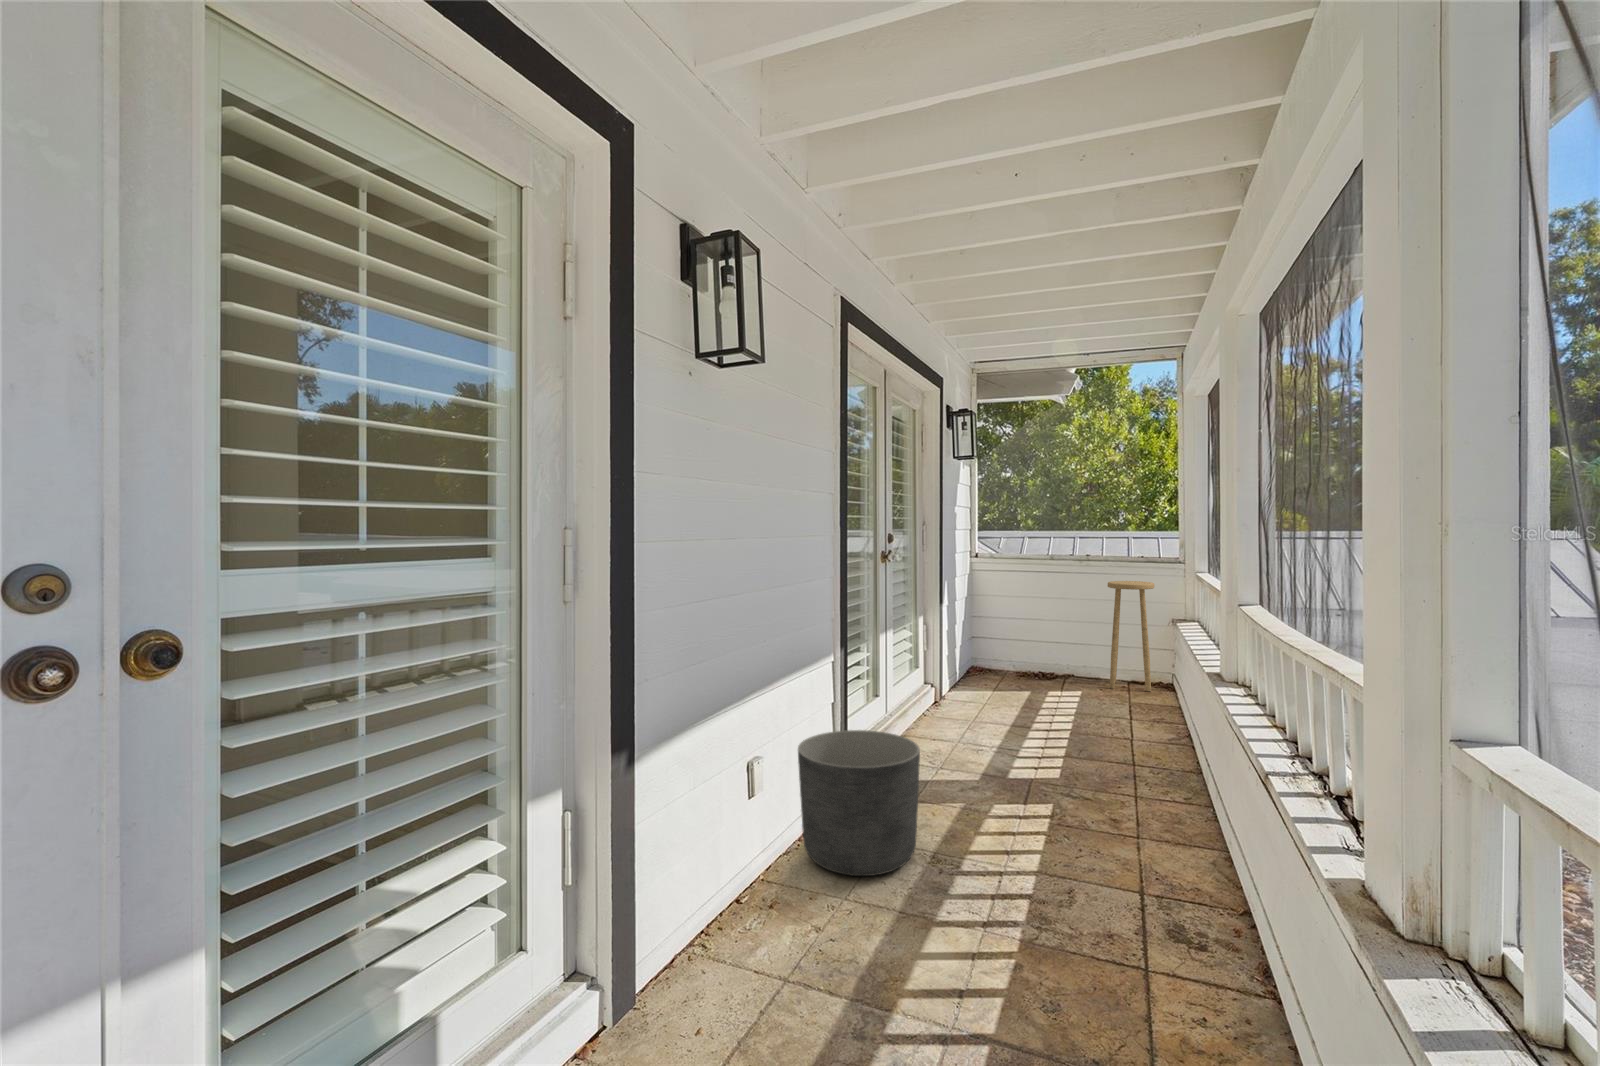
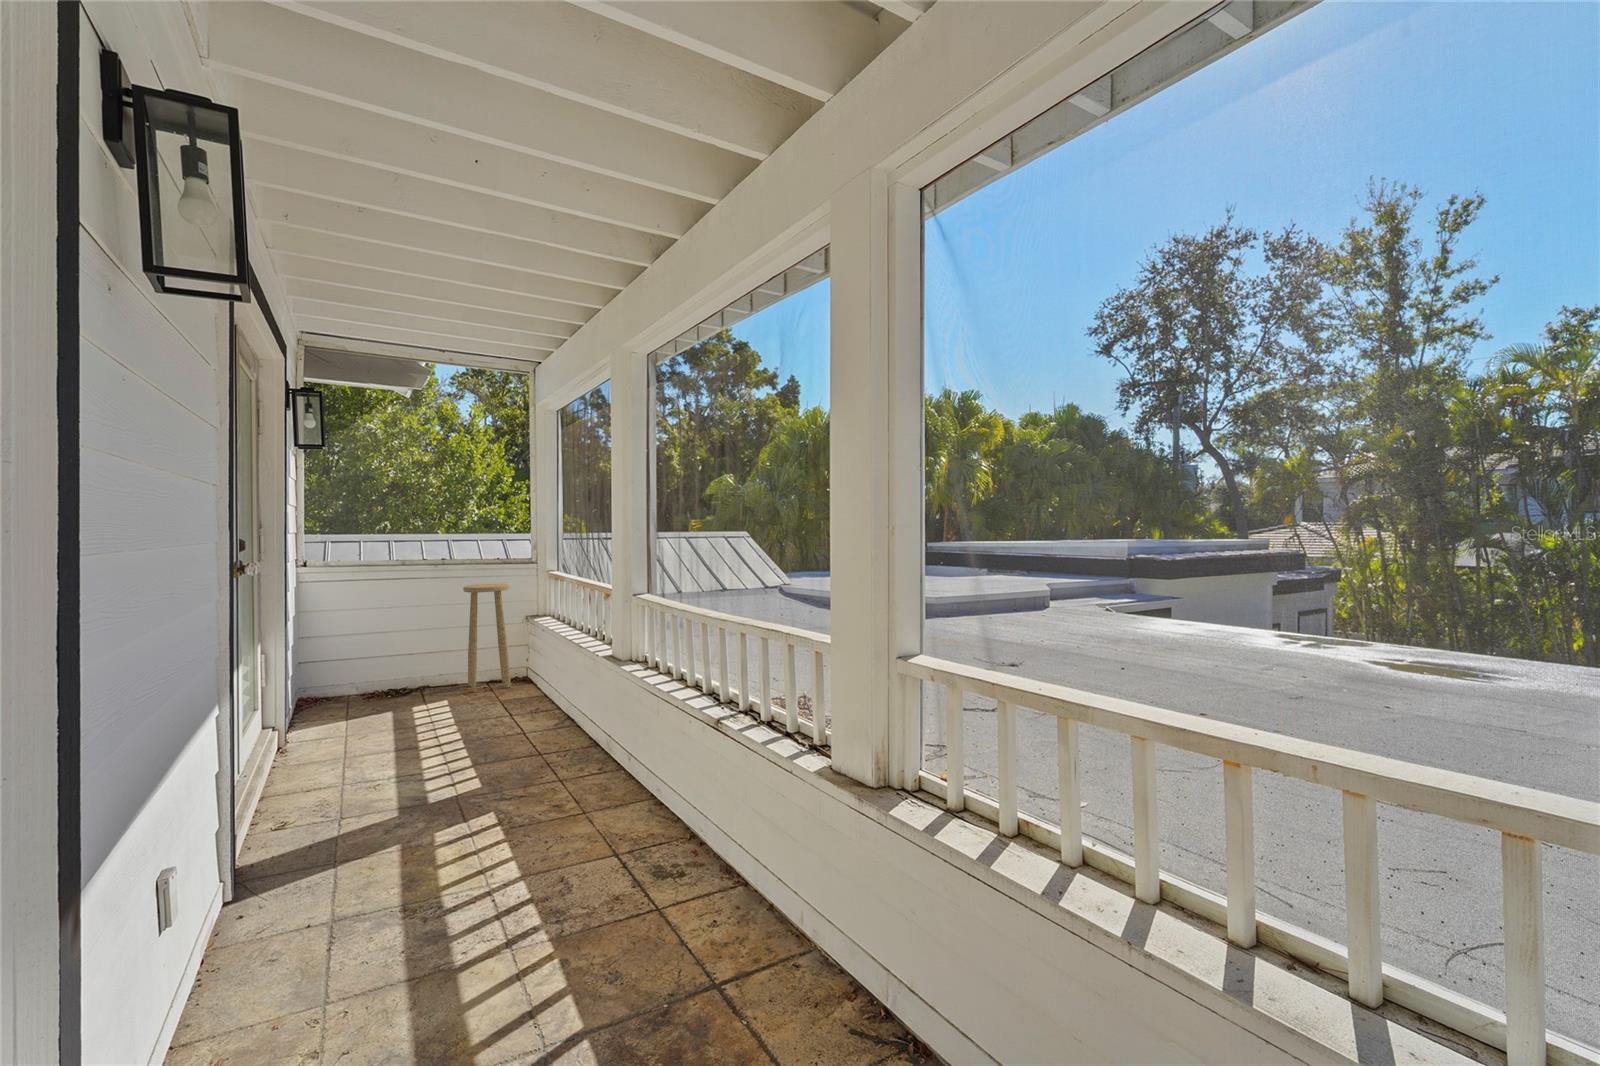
planter: present [798,730,920,876] -> none [205,785,390,983]

